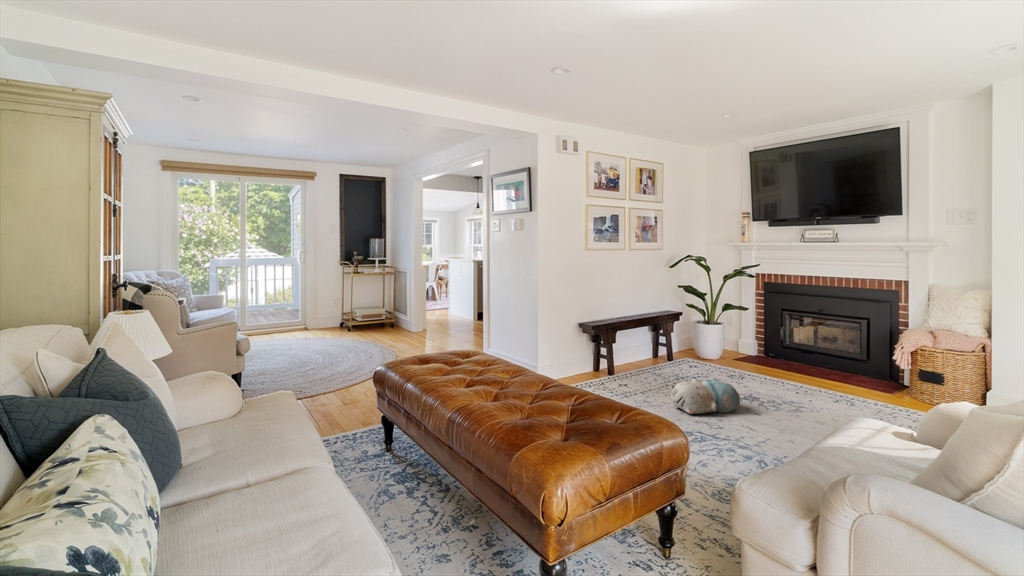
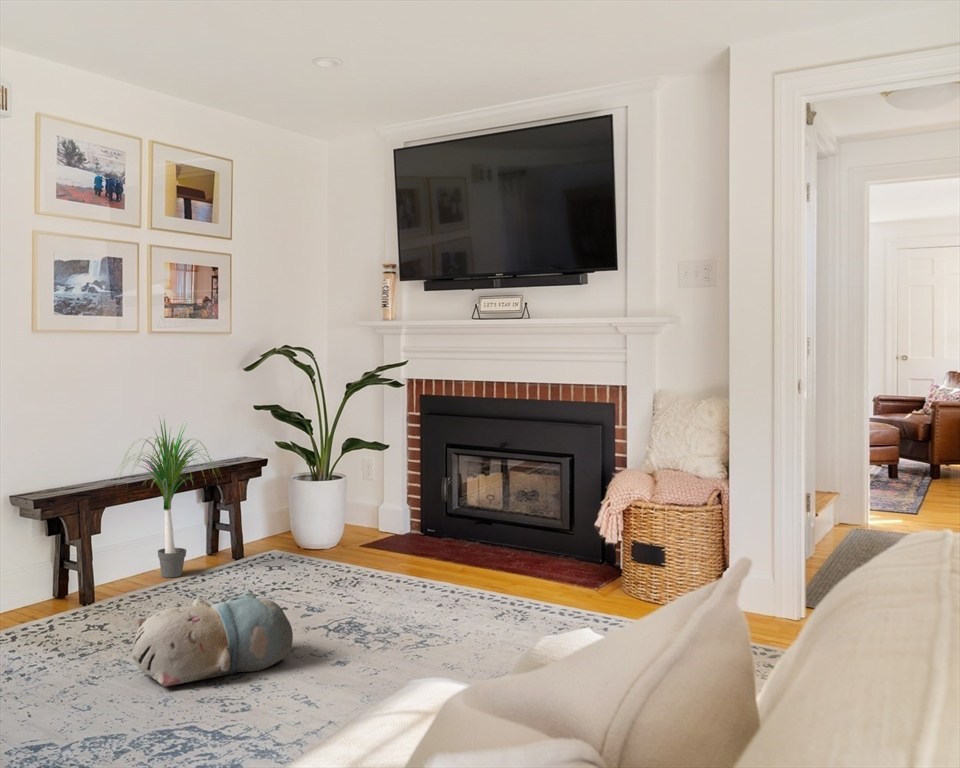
potted plant: none [624,293,673,367] -> present [123,421,213,578]

